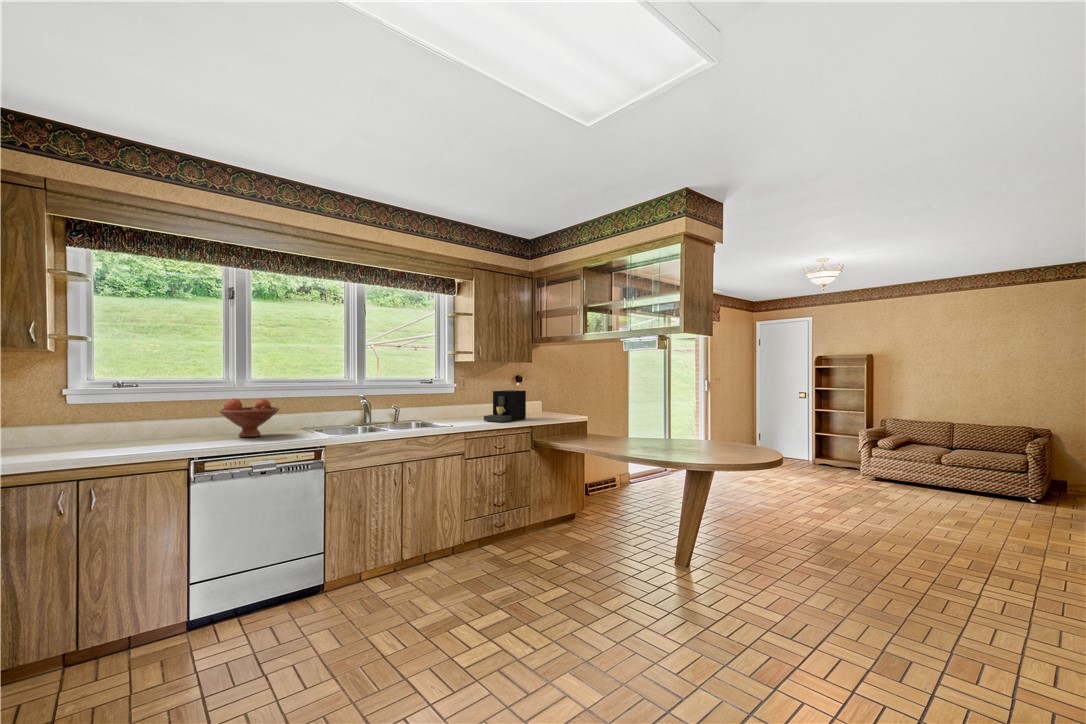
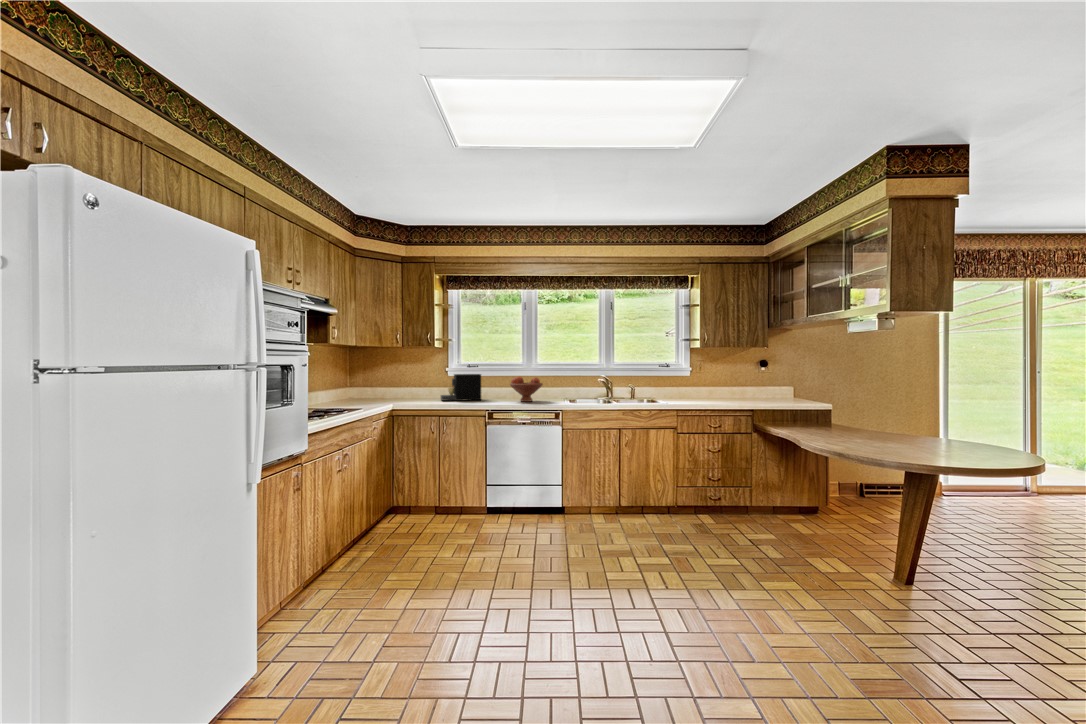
coffee maker: present [484,390,526,422] -> present [441,374,481,401]

